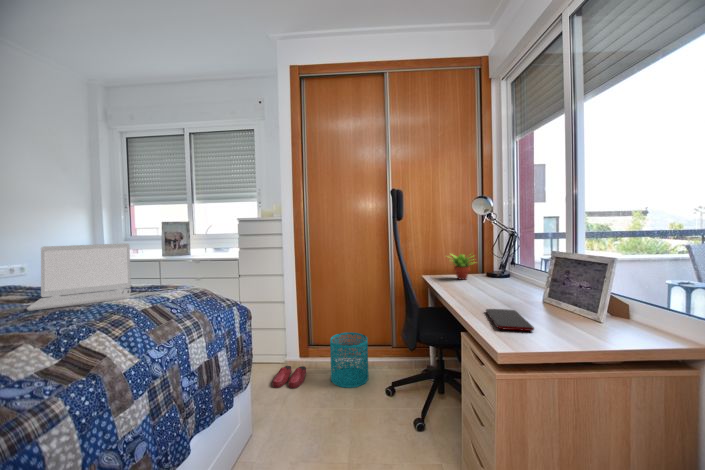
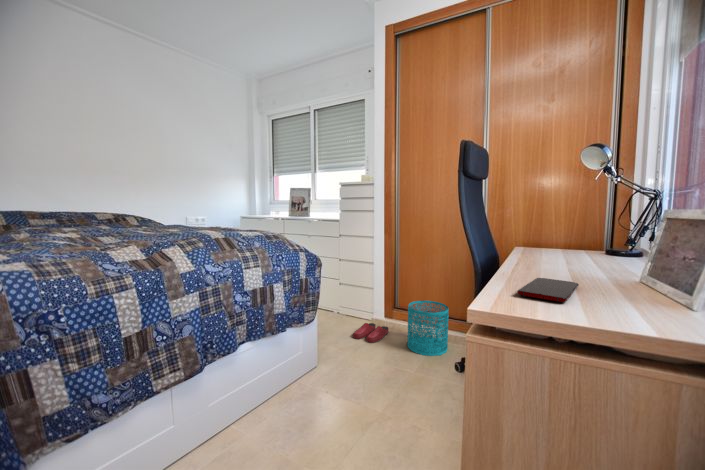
laptop: present [27,243,131,311] -> none [163,194,231,235]
succulent plant: present [452,254,474,279] -> none [547,218,596,254]

